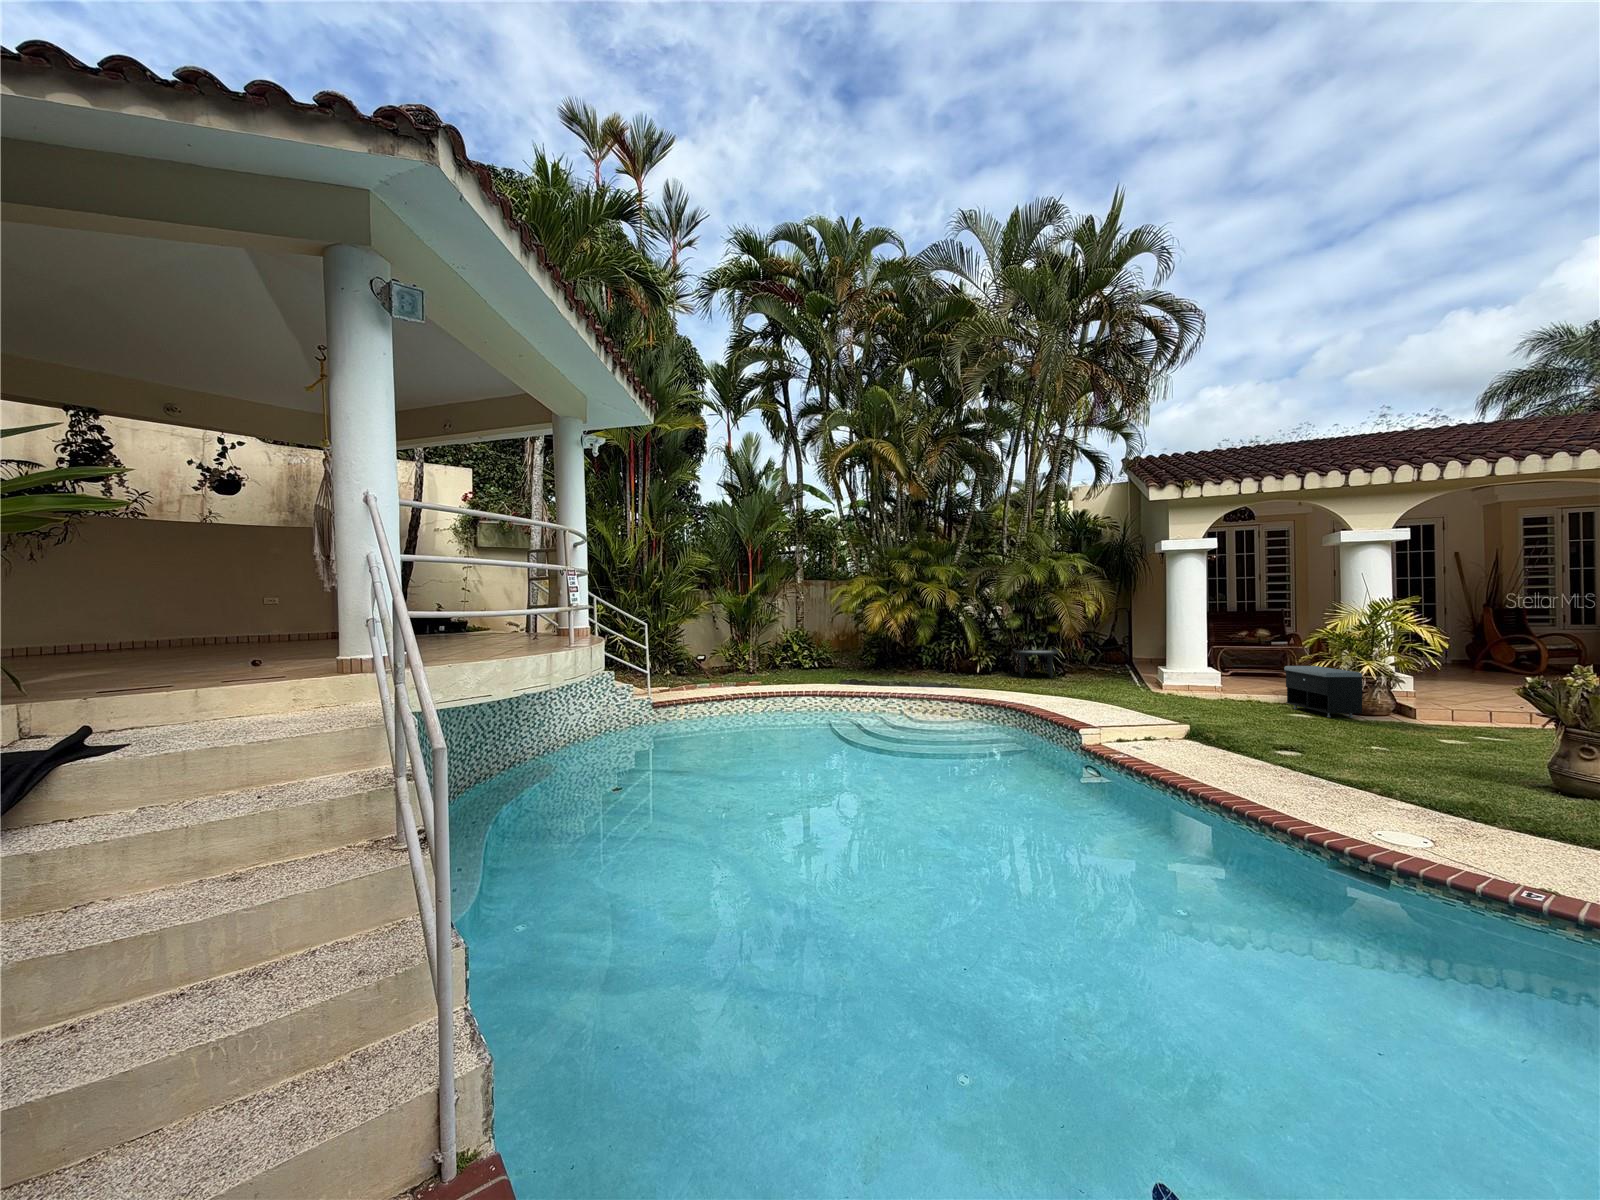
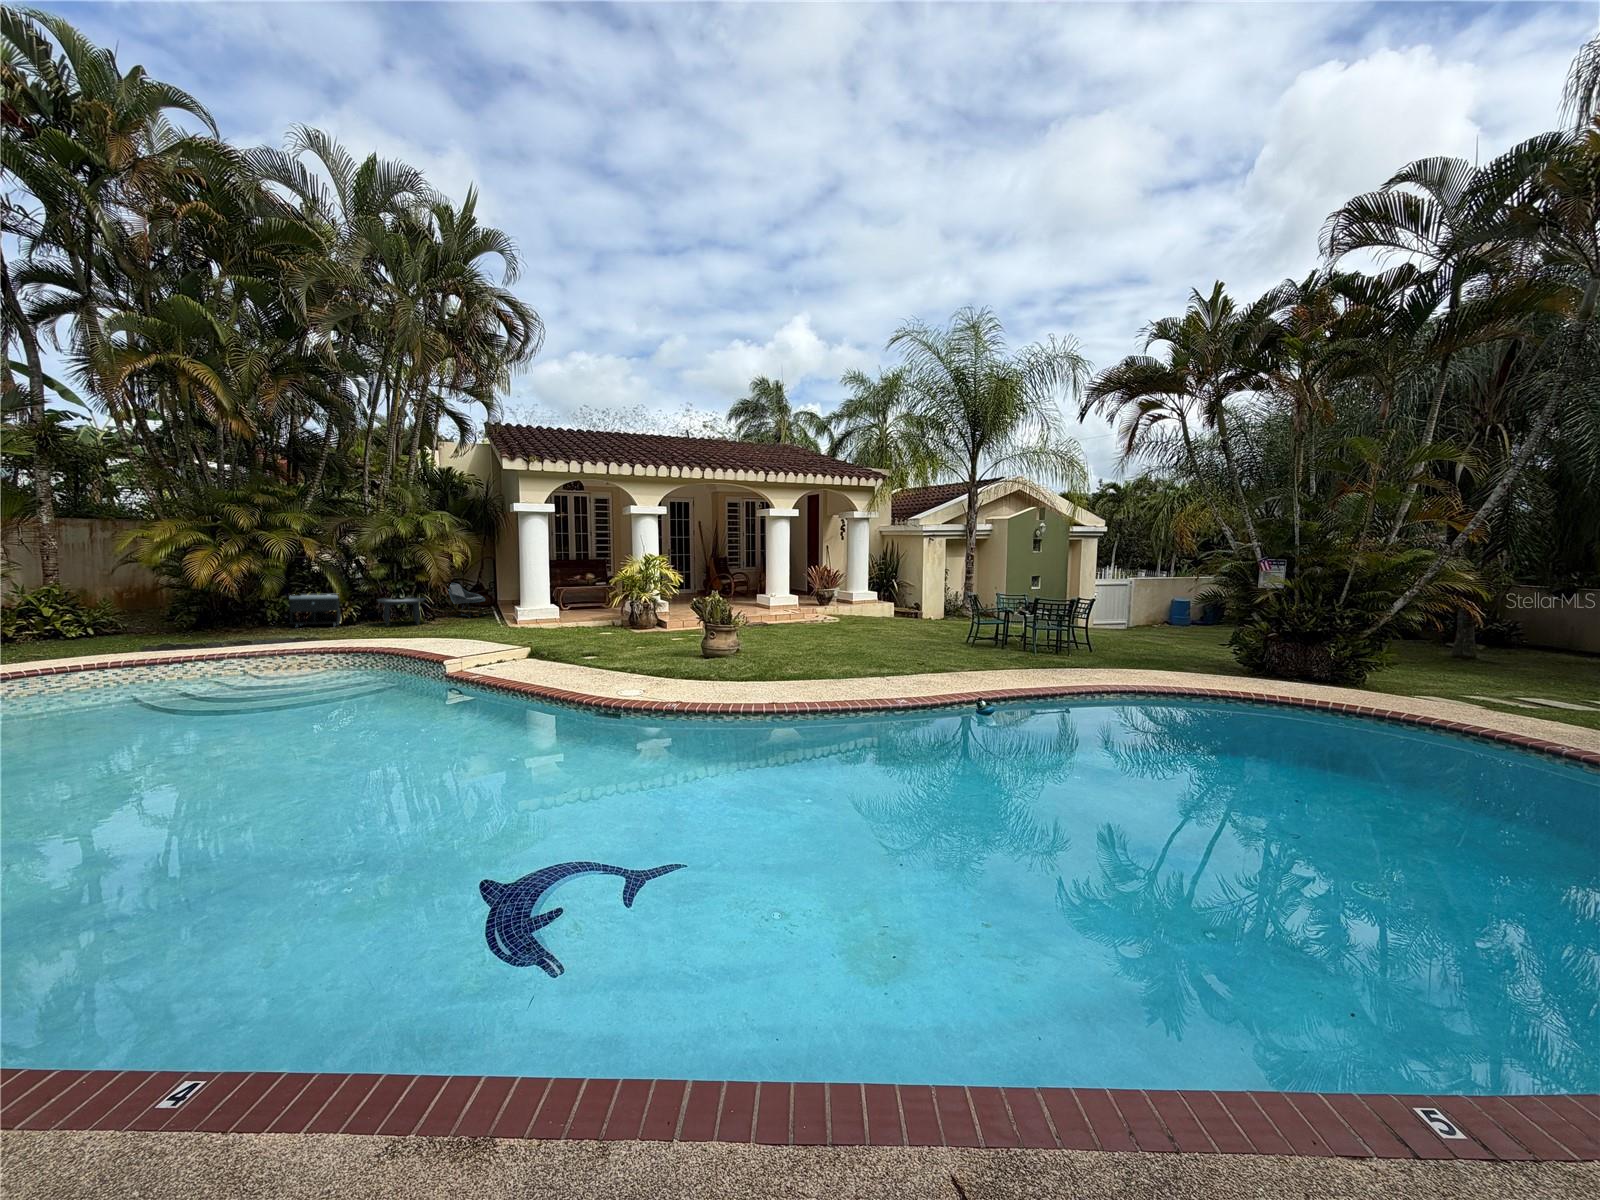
lounge chair: none [1080,635,1123,674] -> present [447,583,486,618]
storage bench: present [1284,666,1362,717] -> present [289,594,341,626]

